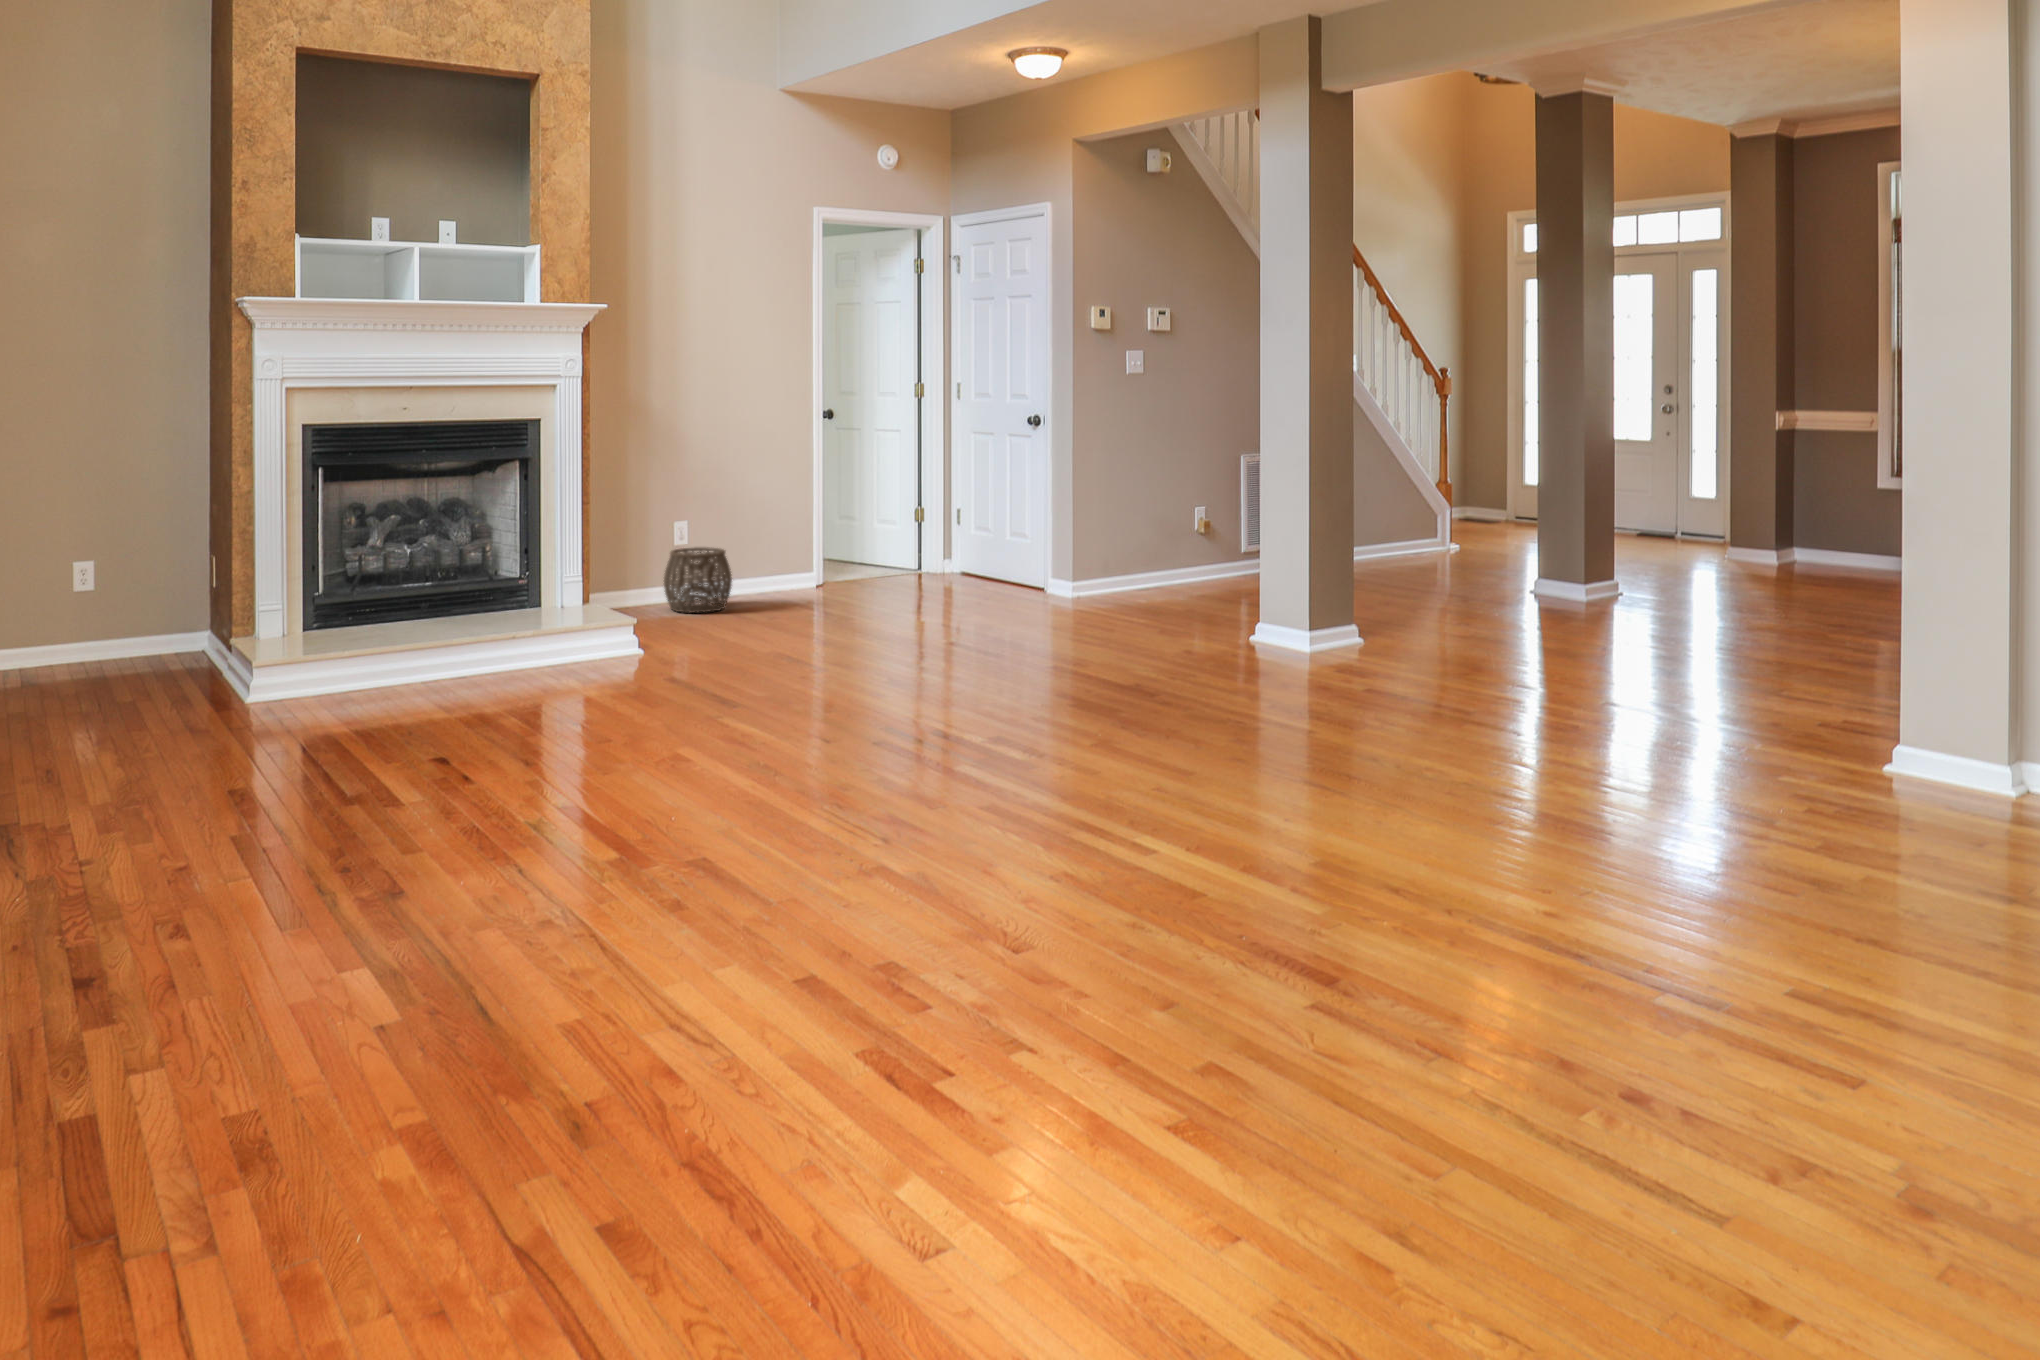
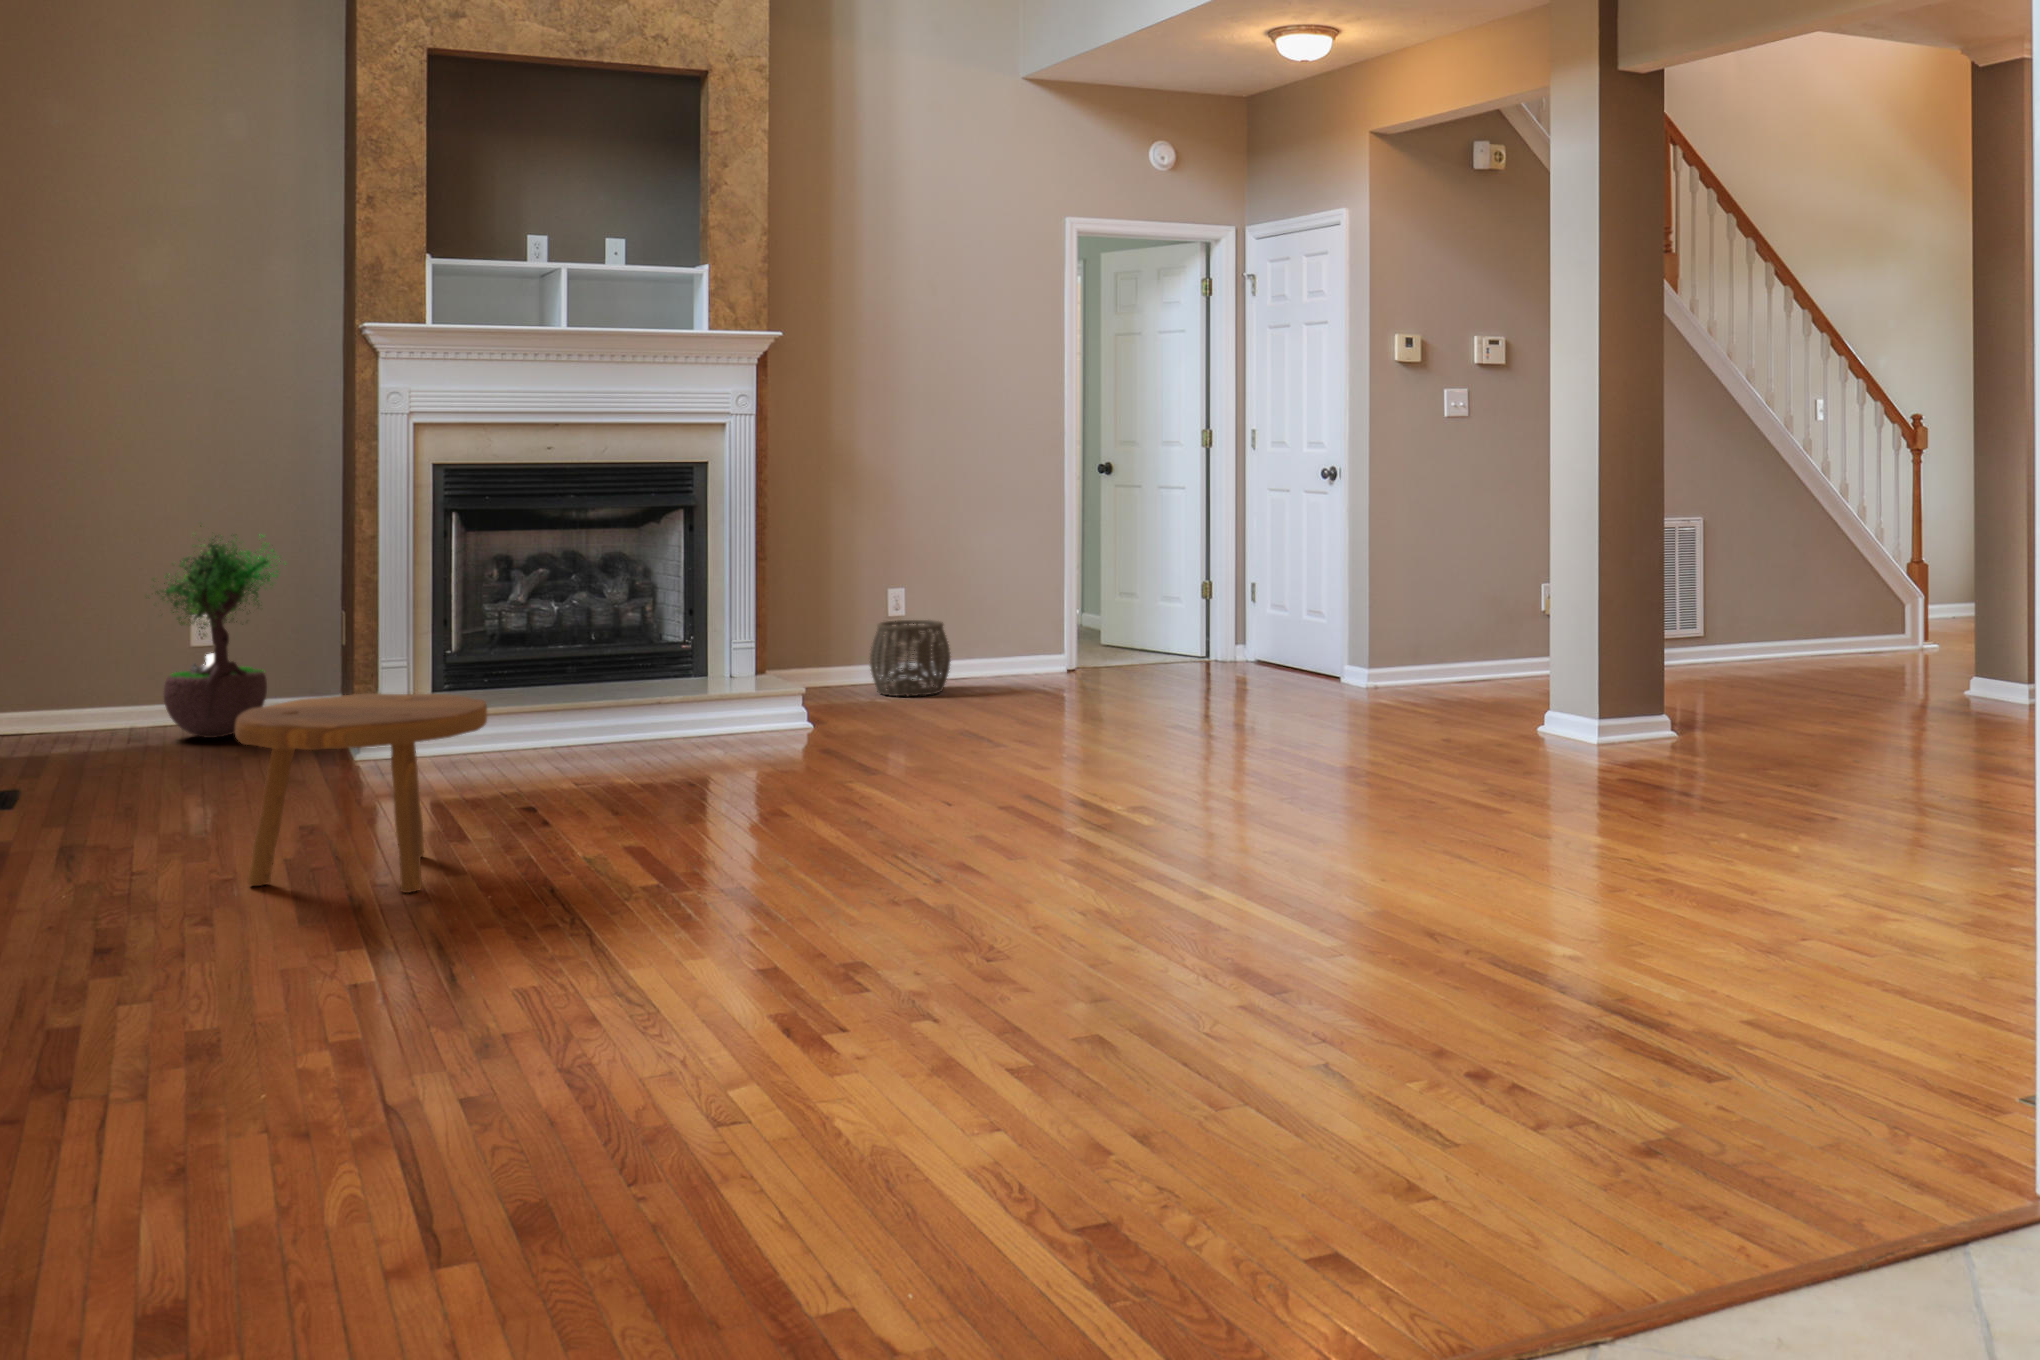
potted tree: none [34,477,165,671] -> present [153,523,286,738]
footstool: none [189,654,434,858] -> present [235,693,487,893]

